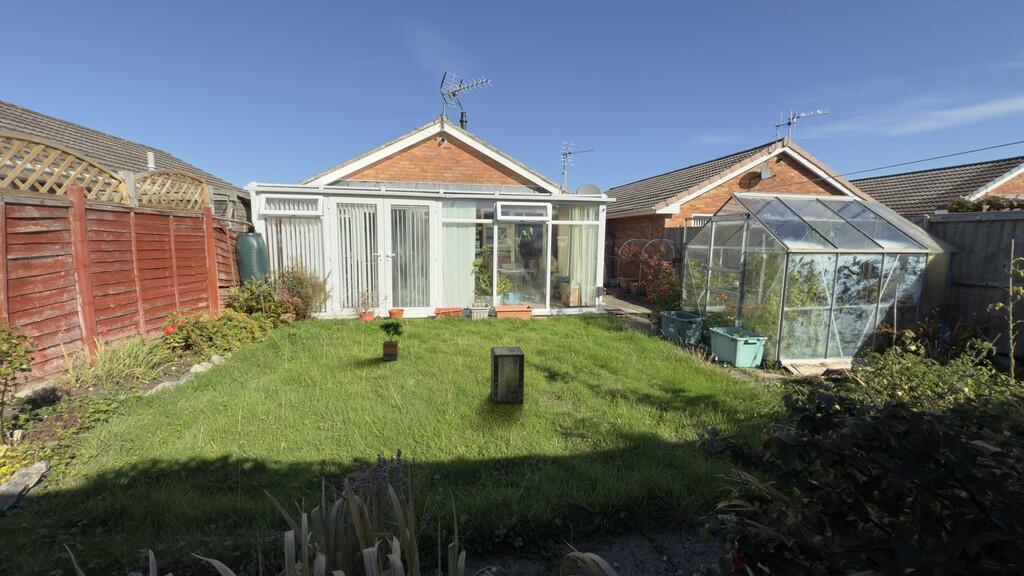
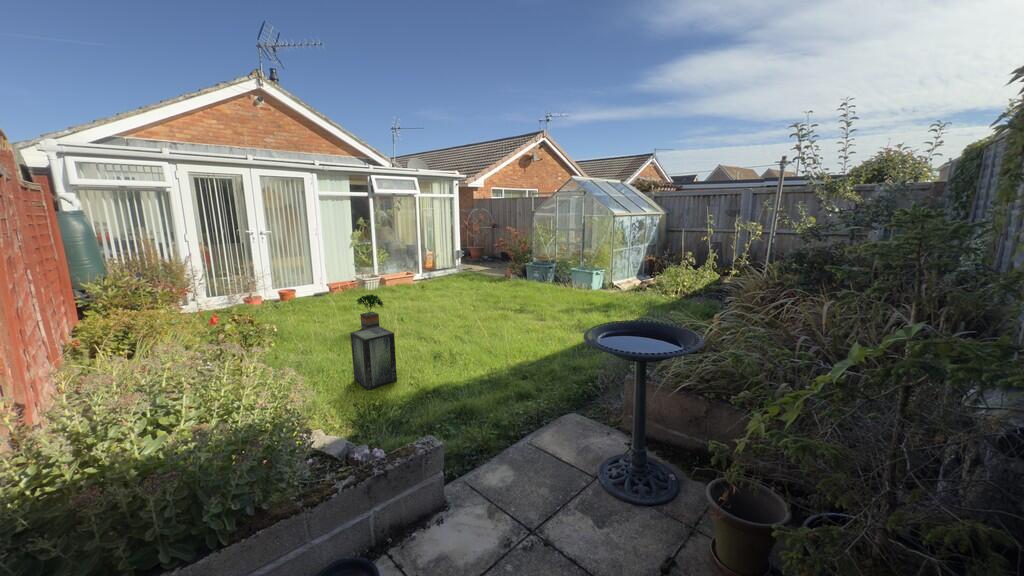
storage box: present [491,347,524,404] -> present [350,327,397,390]

